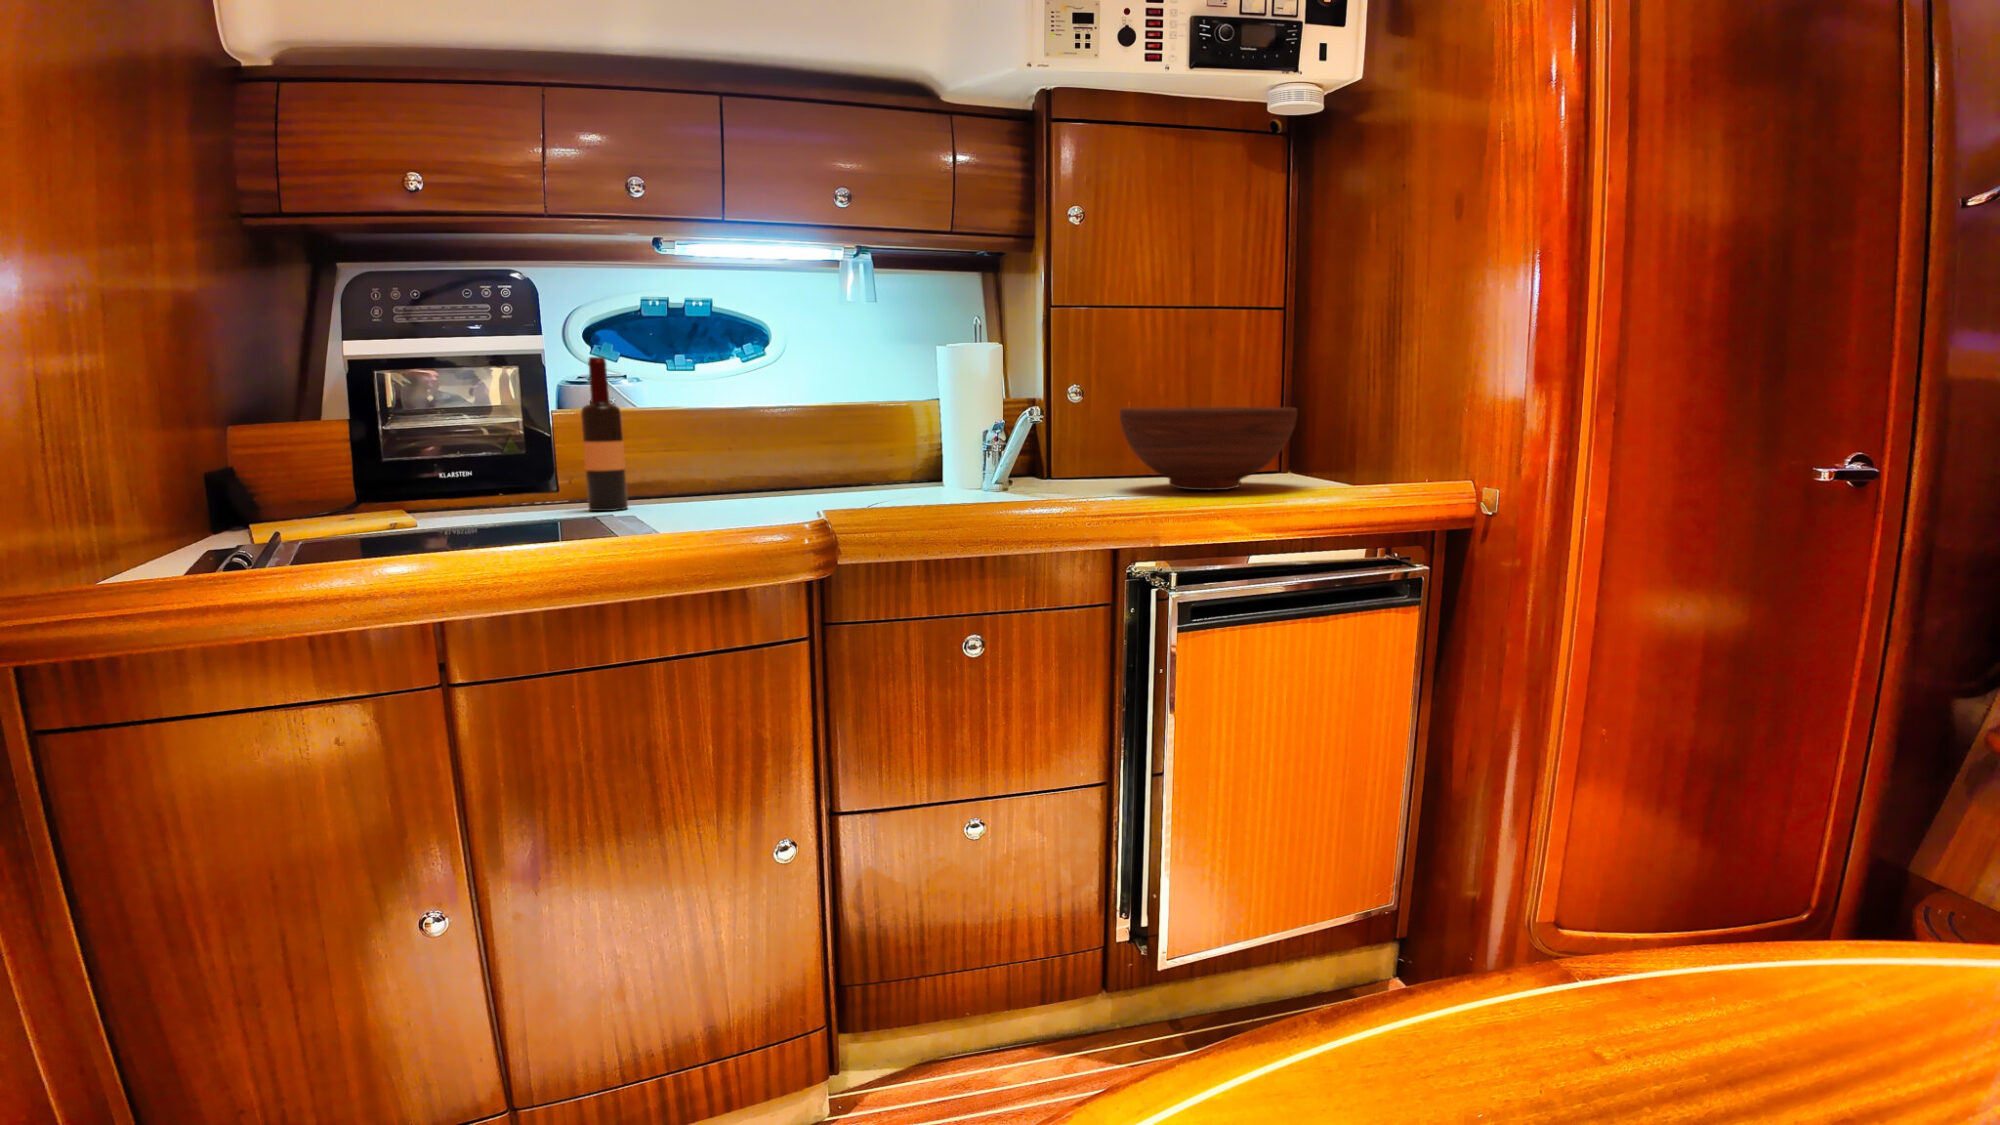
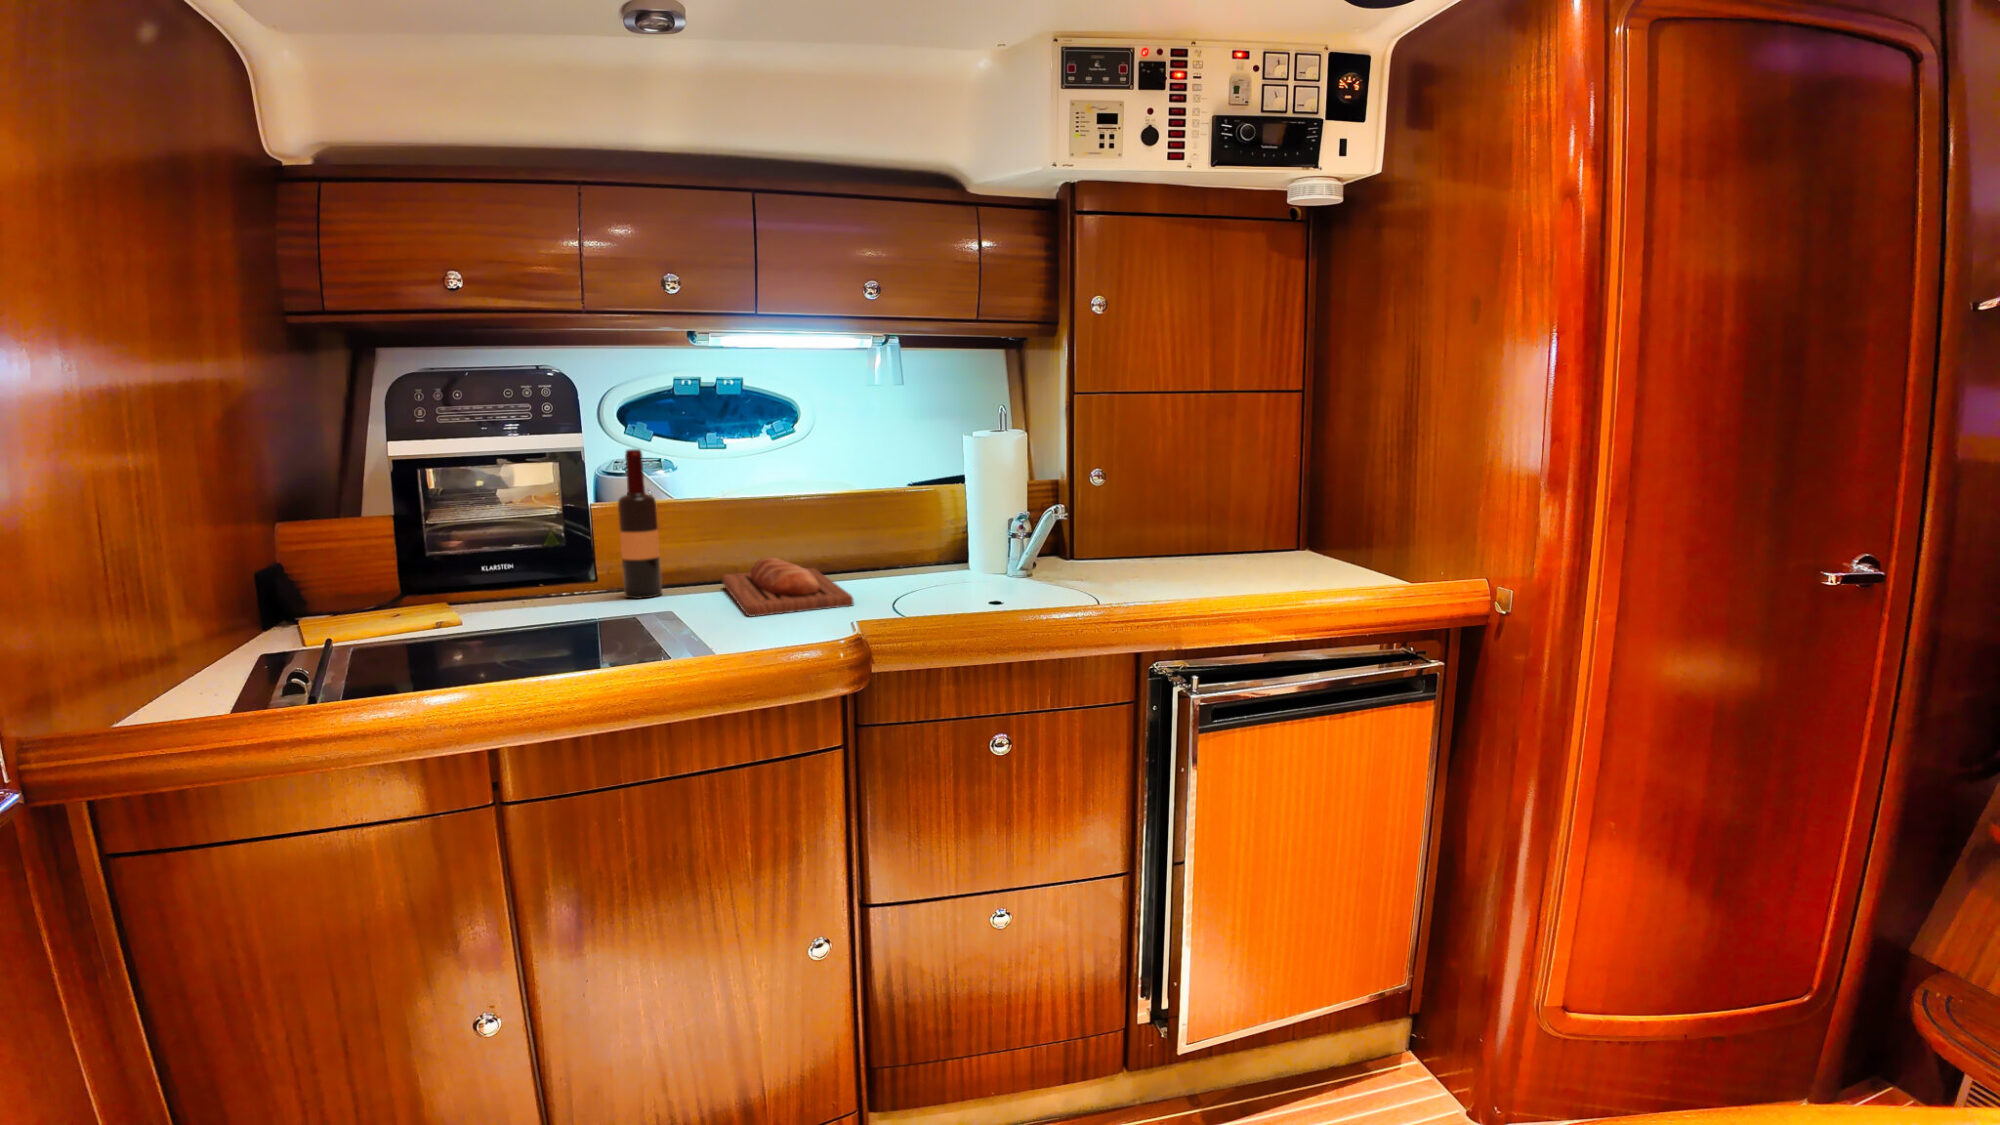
fruit bowl: present [1120,407,1297,490] -> none [1141,490,1315,579]
bread loaf: none [690,471,823,519] -> present [722,557,853,616]

